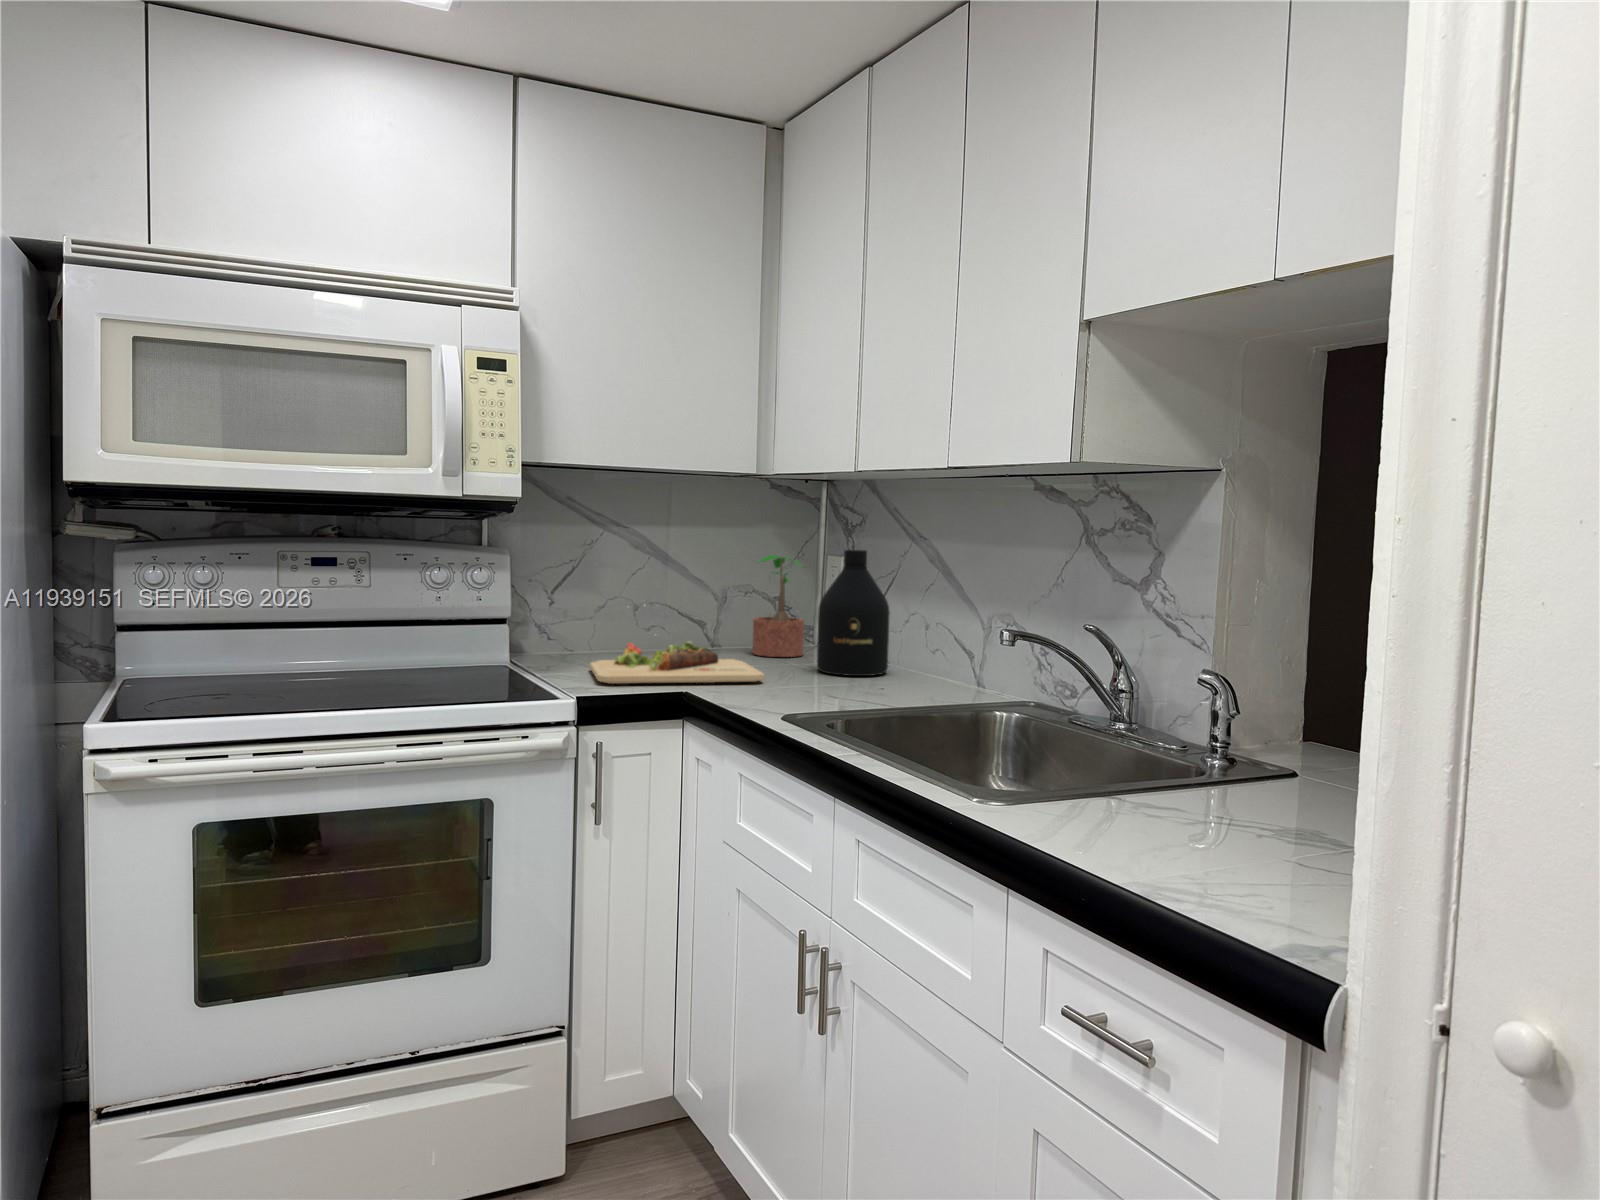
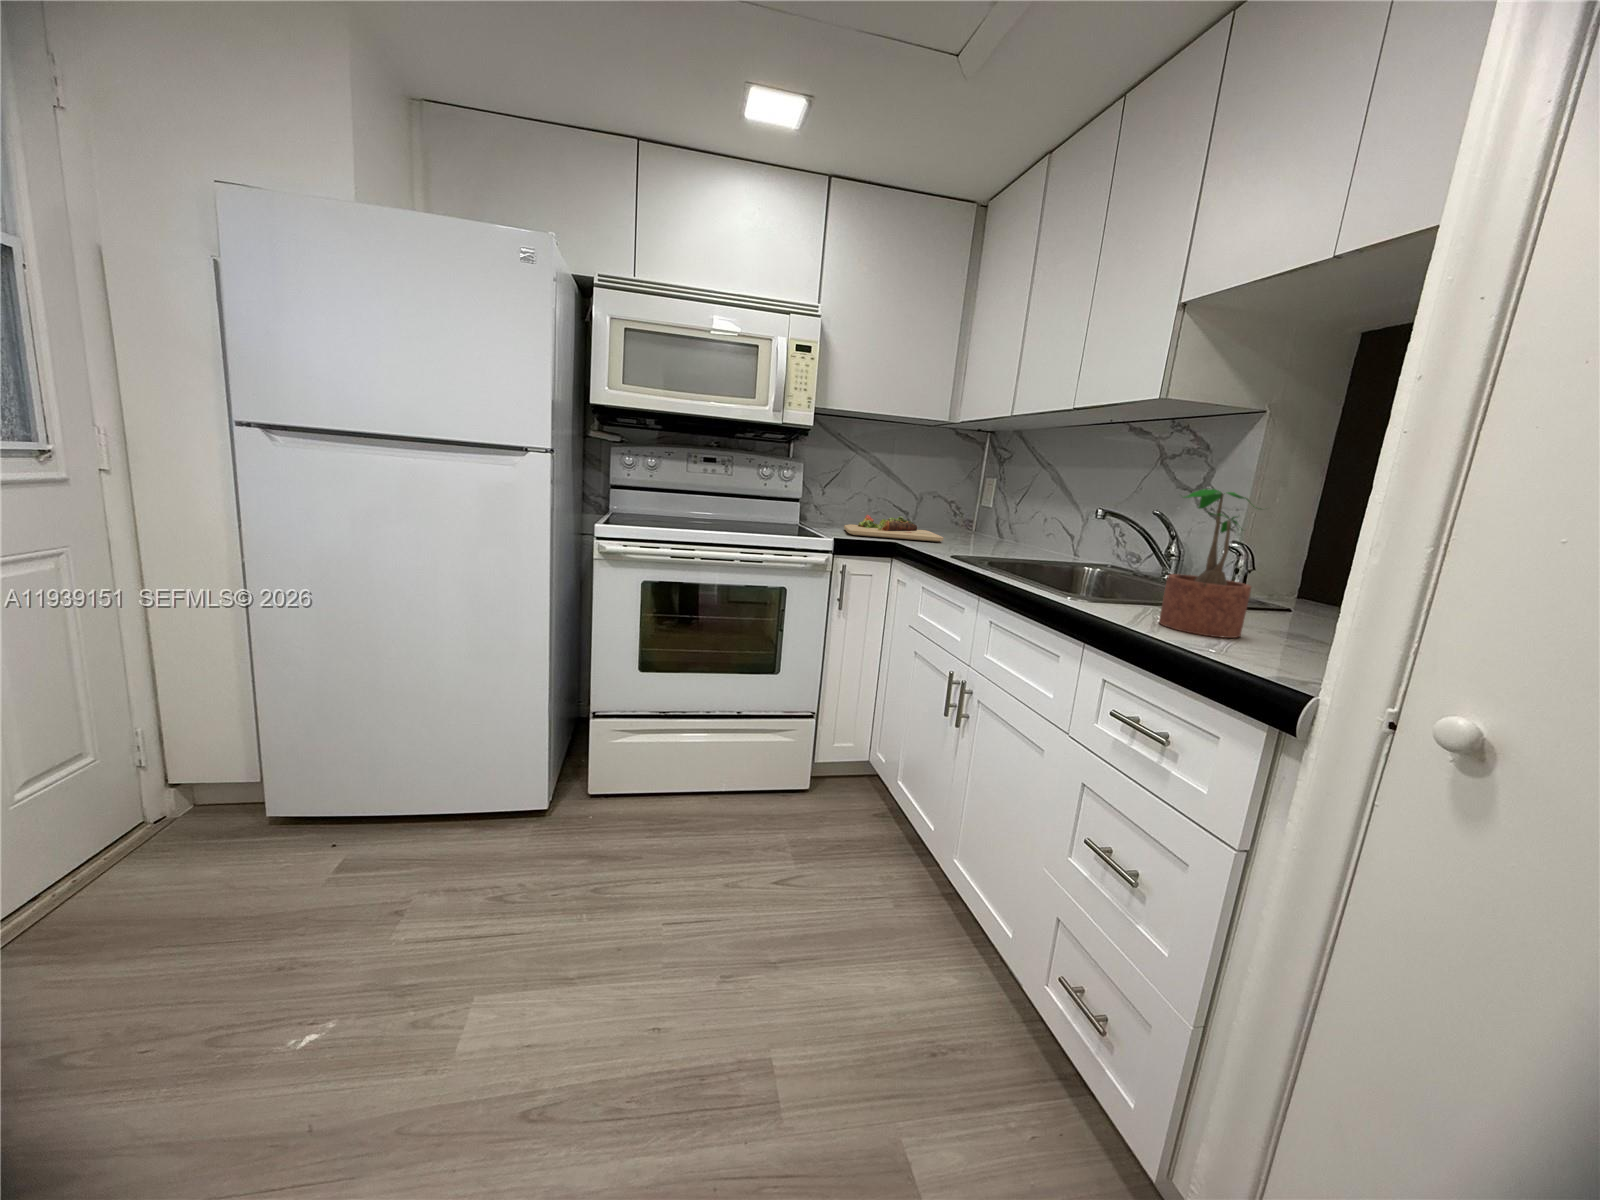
bottle: present [817,550,890,676] -> none [975,469,1023,545]
potted plant: present [753,555,804,657] -> present [1159,489,1261,638]

